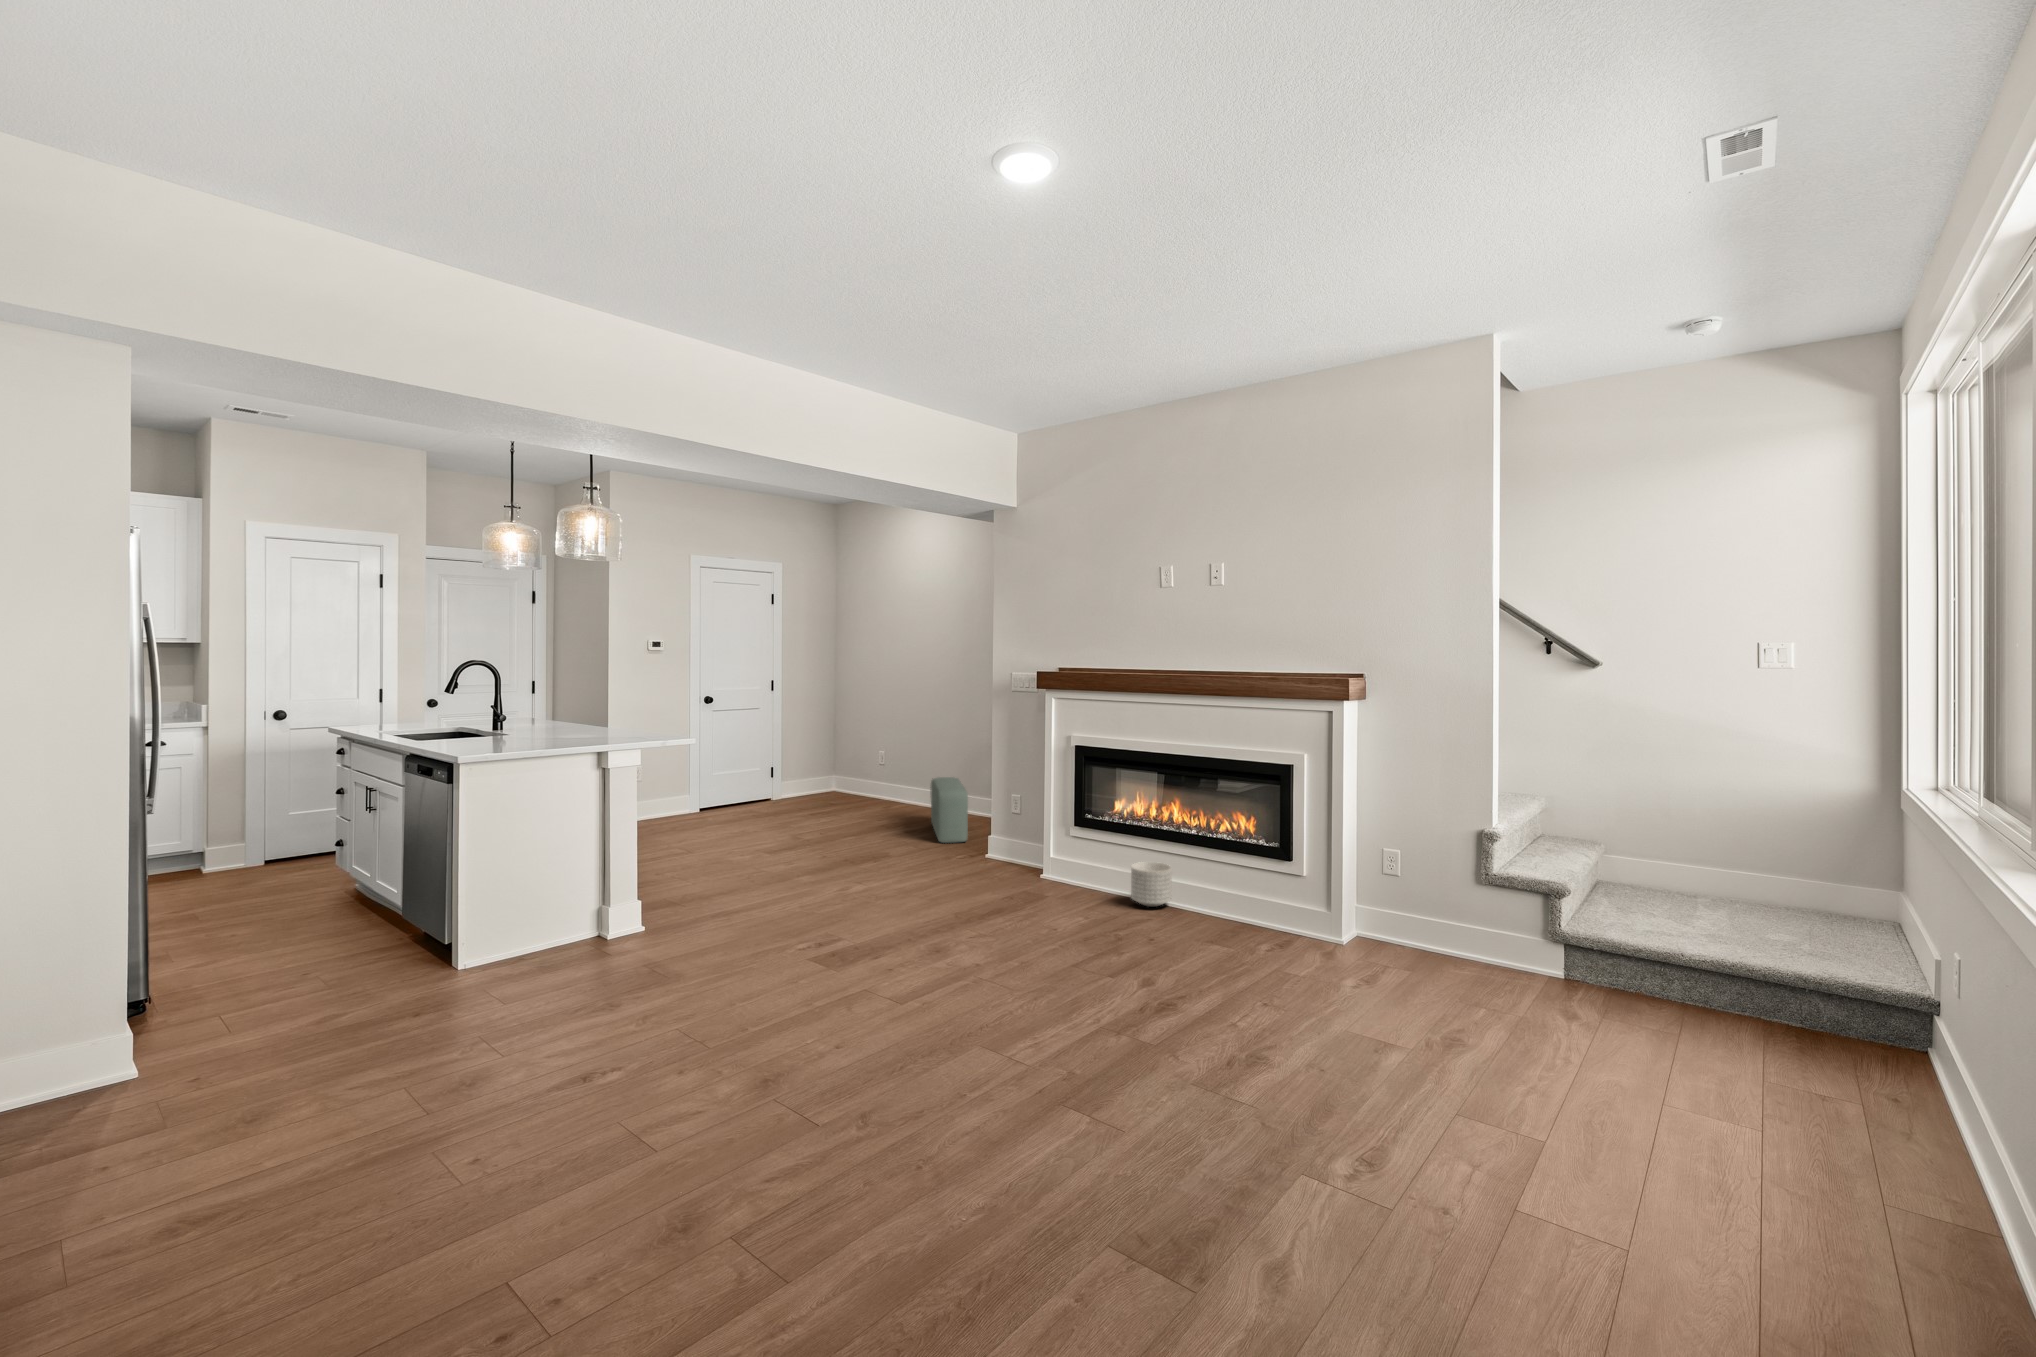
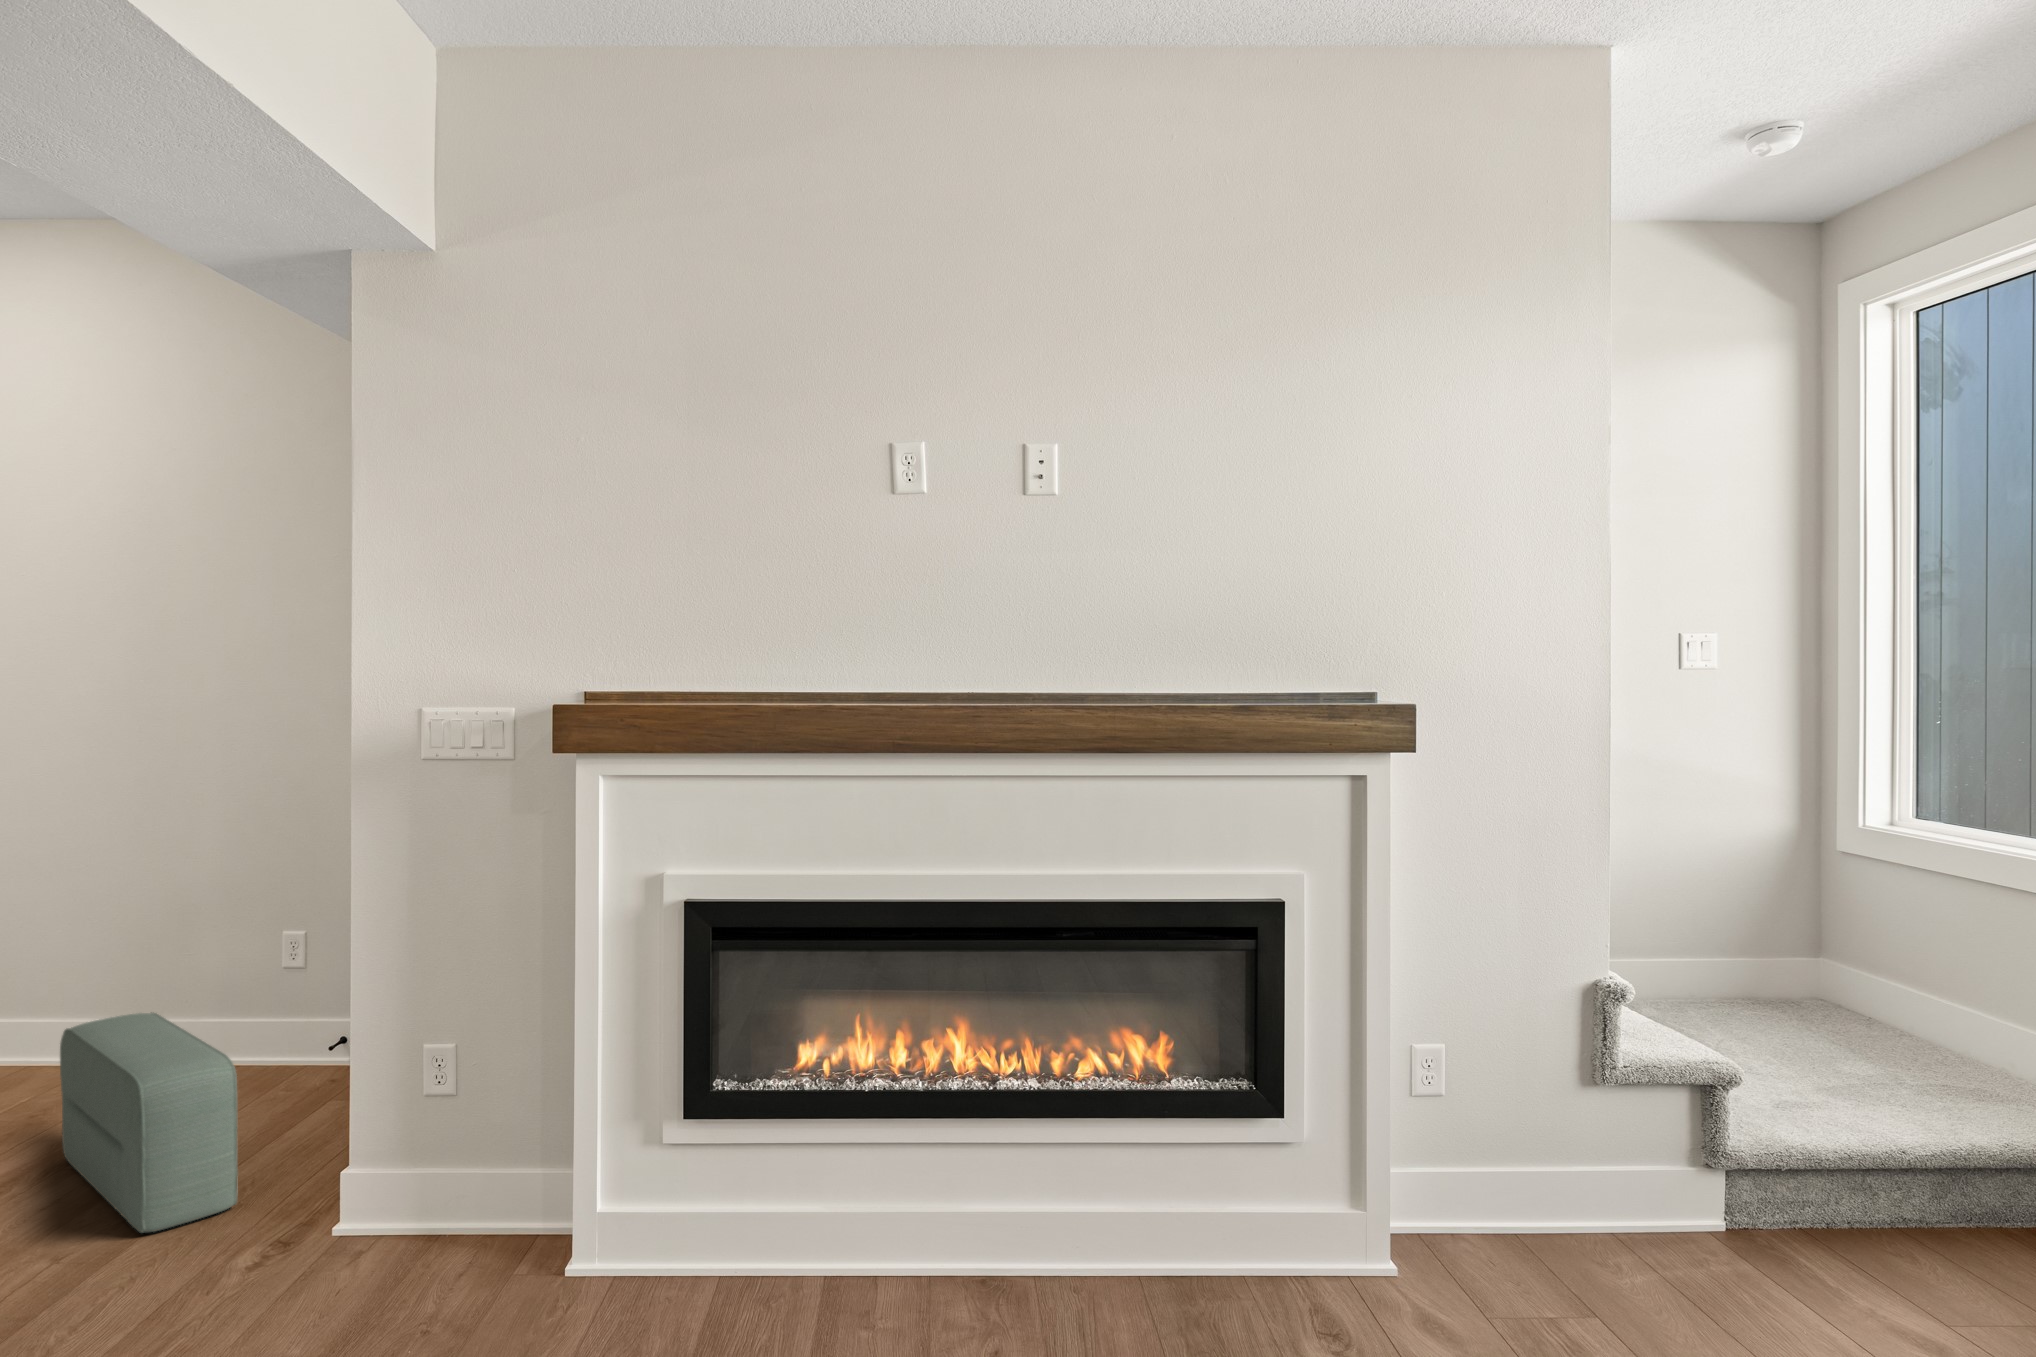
planter: present [1131,862,1172,907] -> none [899,1183,1001,1313]

